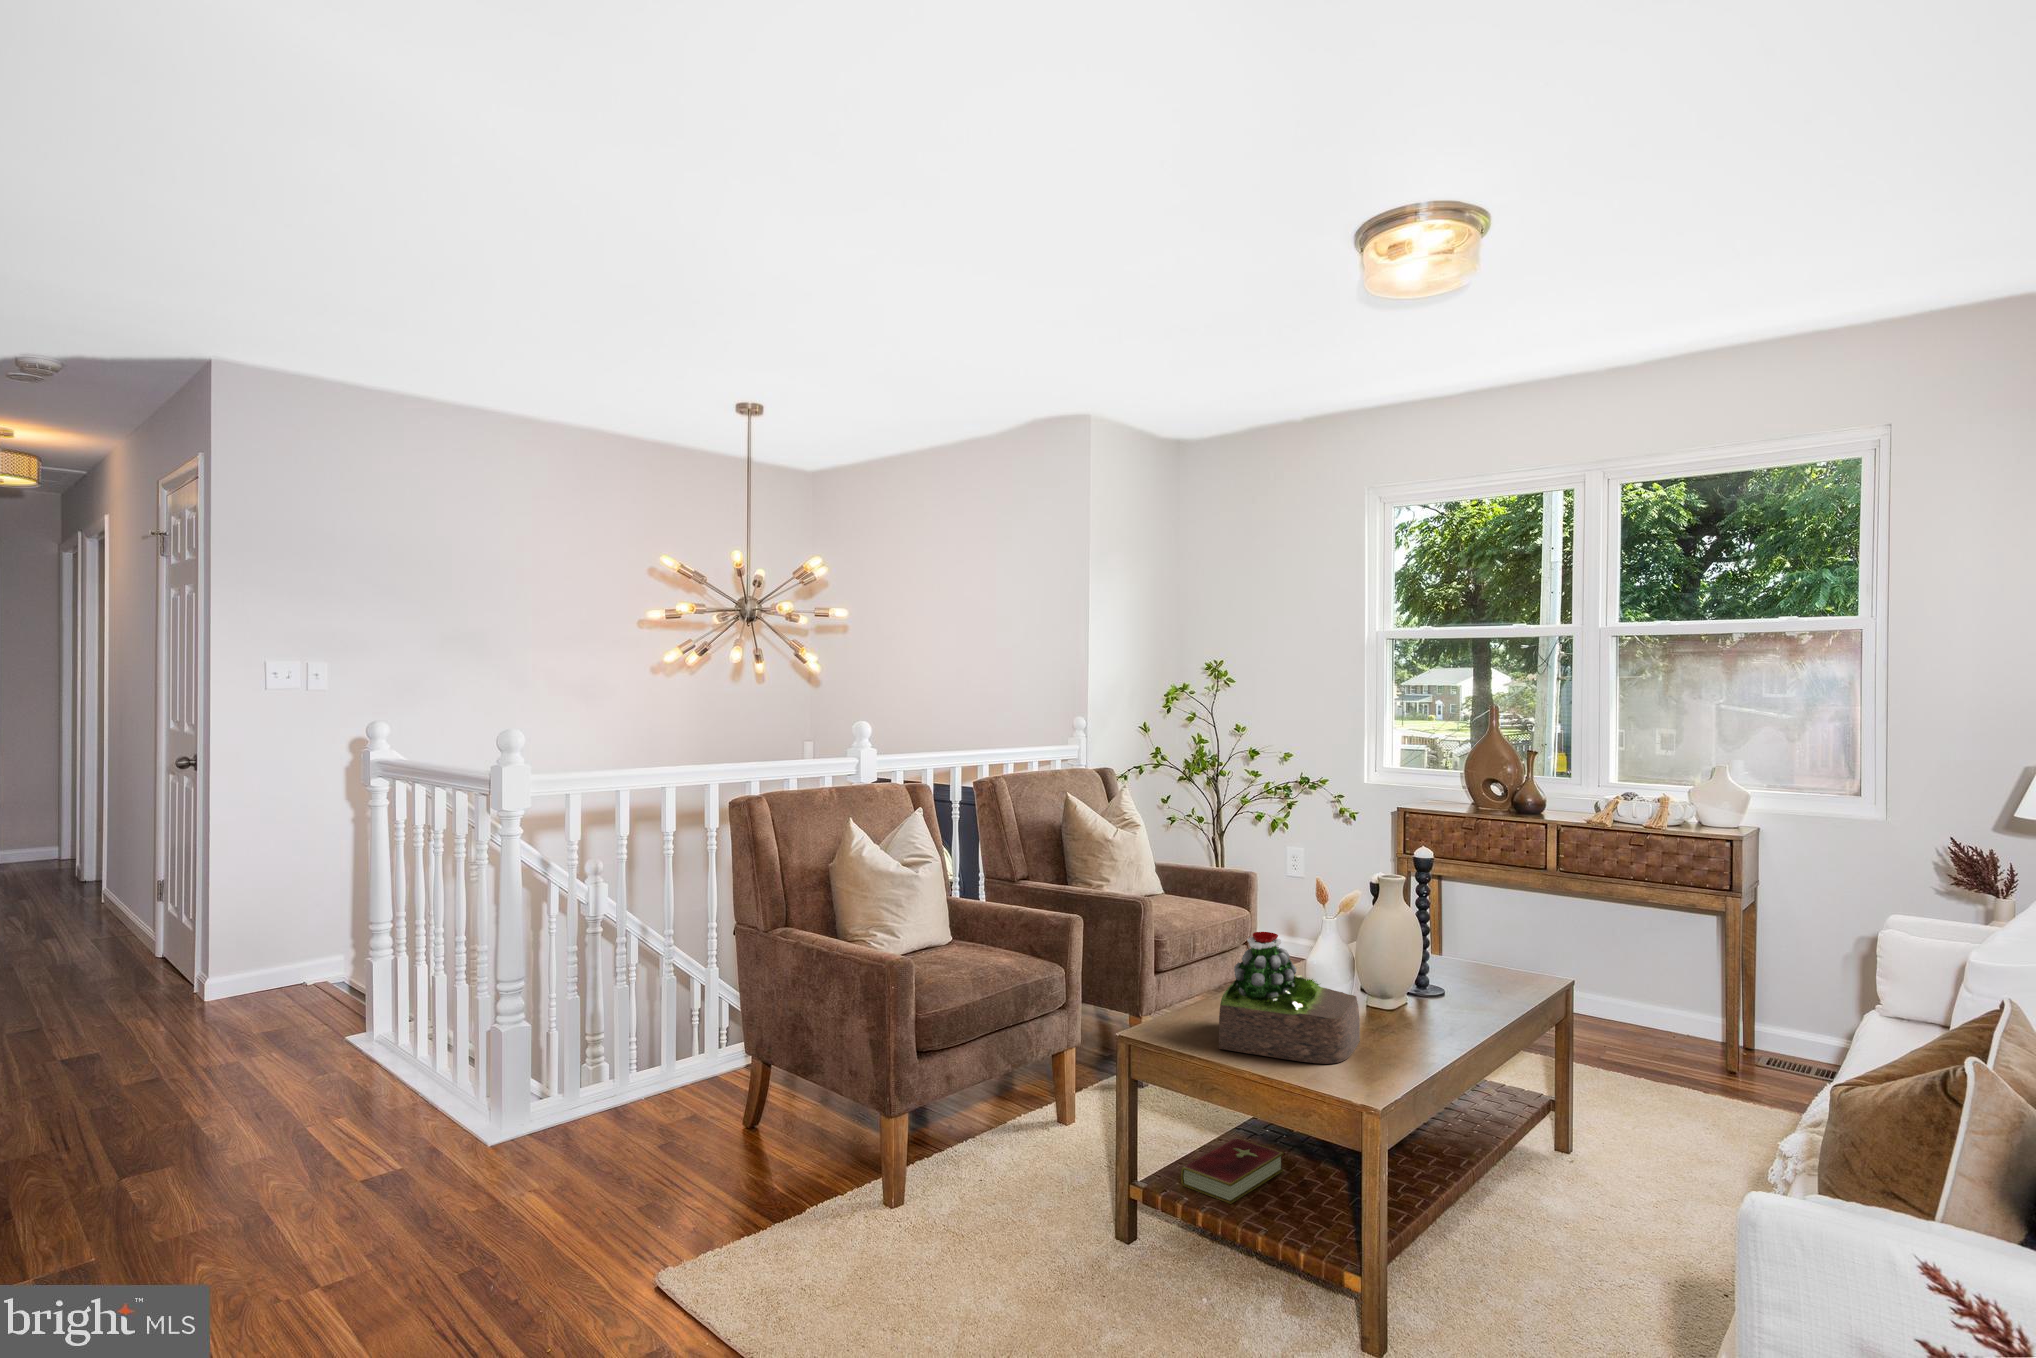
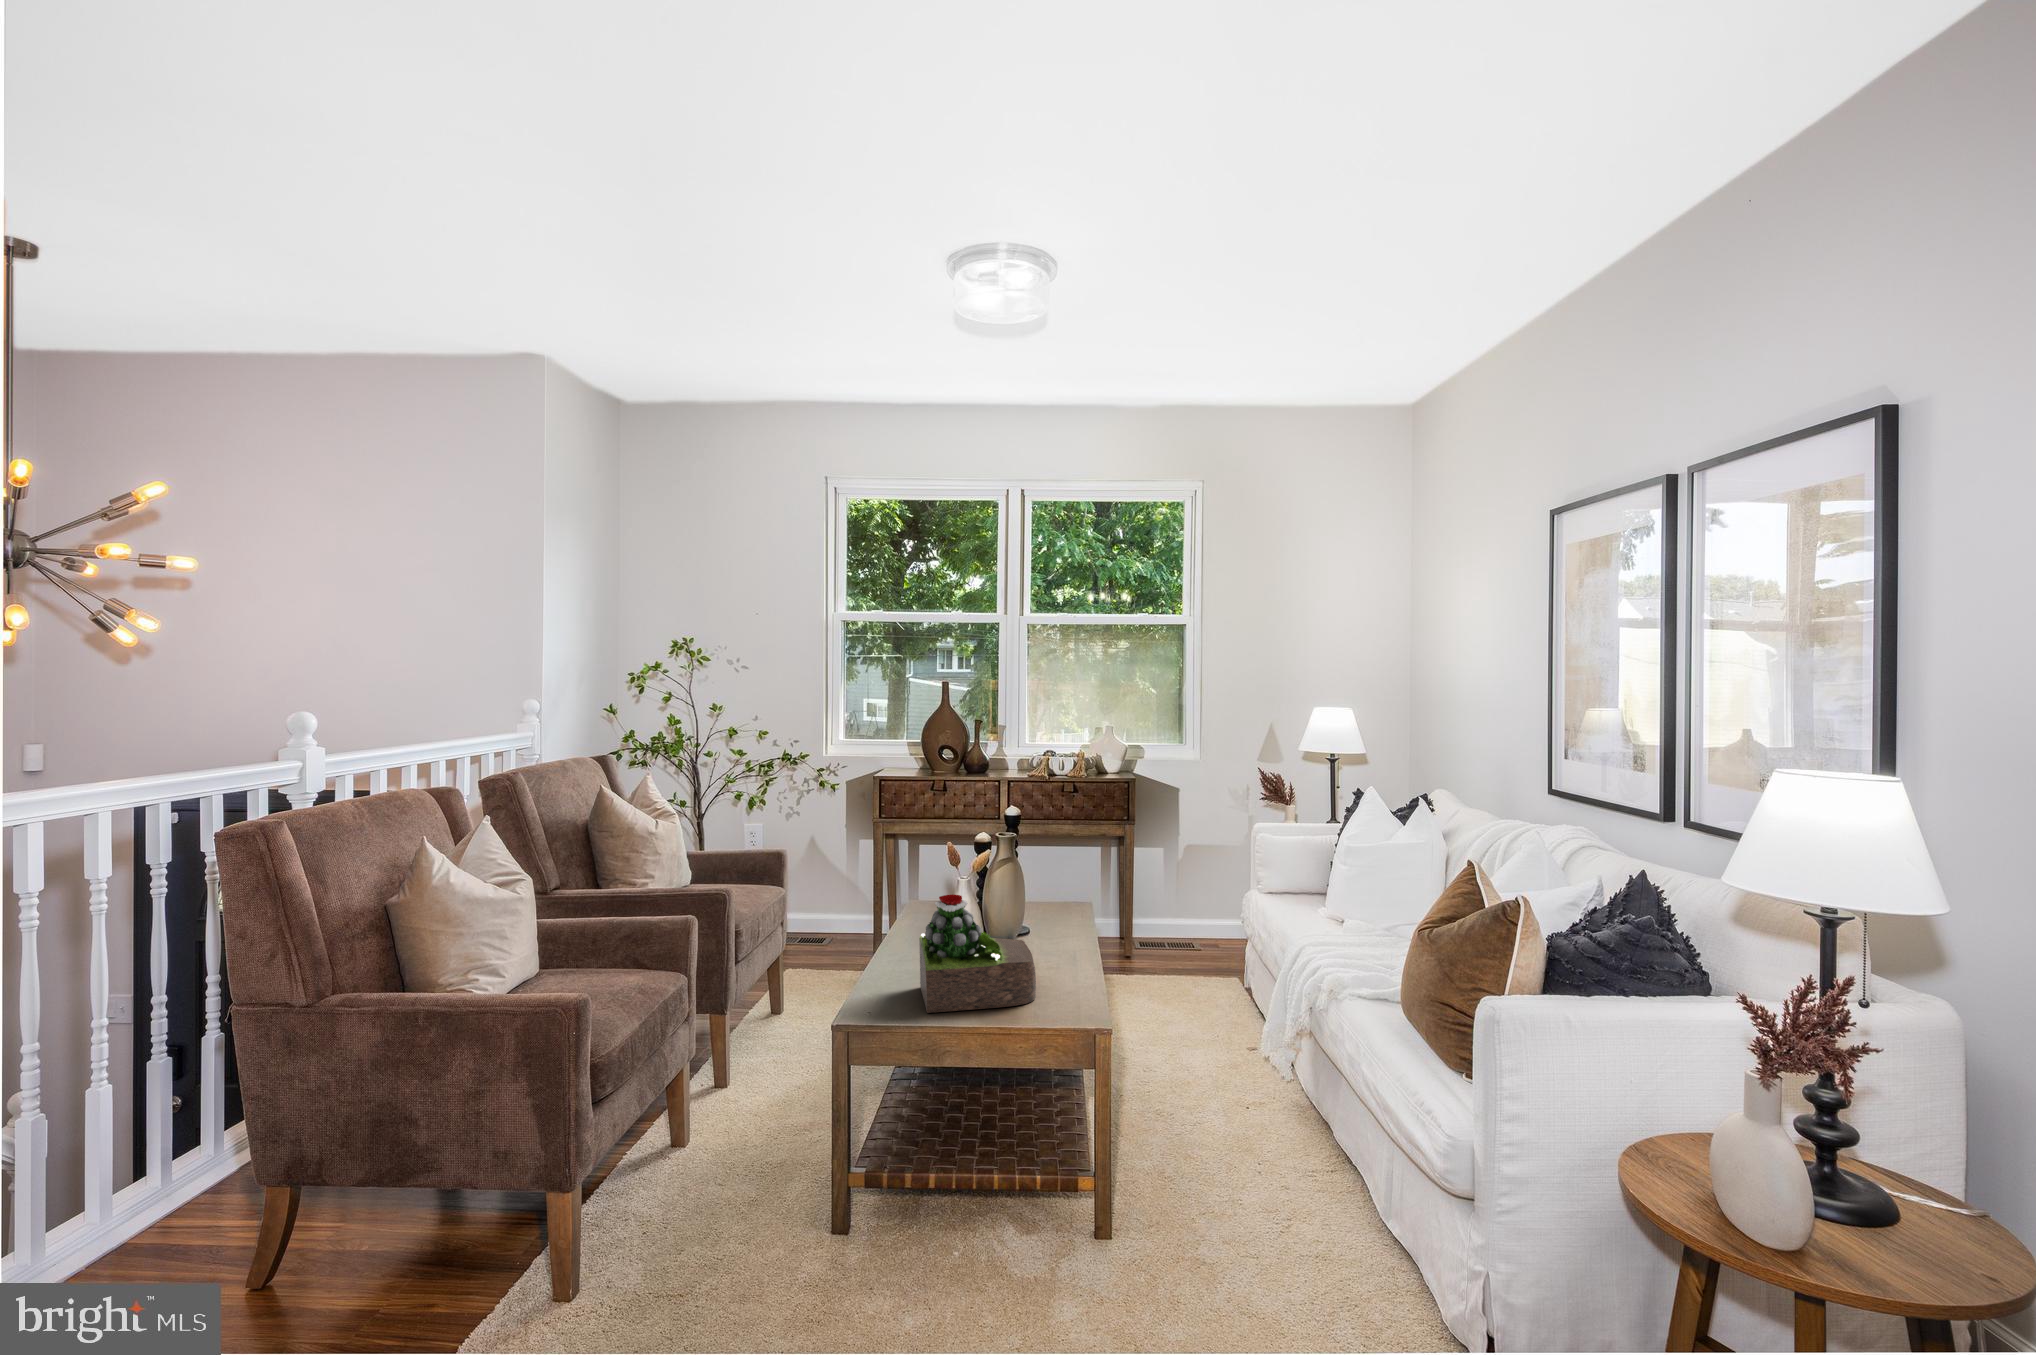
hardcover book: present [1181,1138,1284,1204] -> none [894,1097,967,1156]

